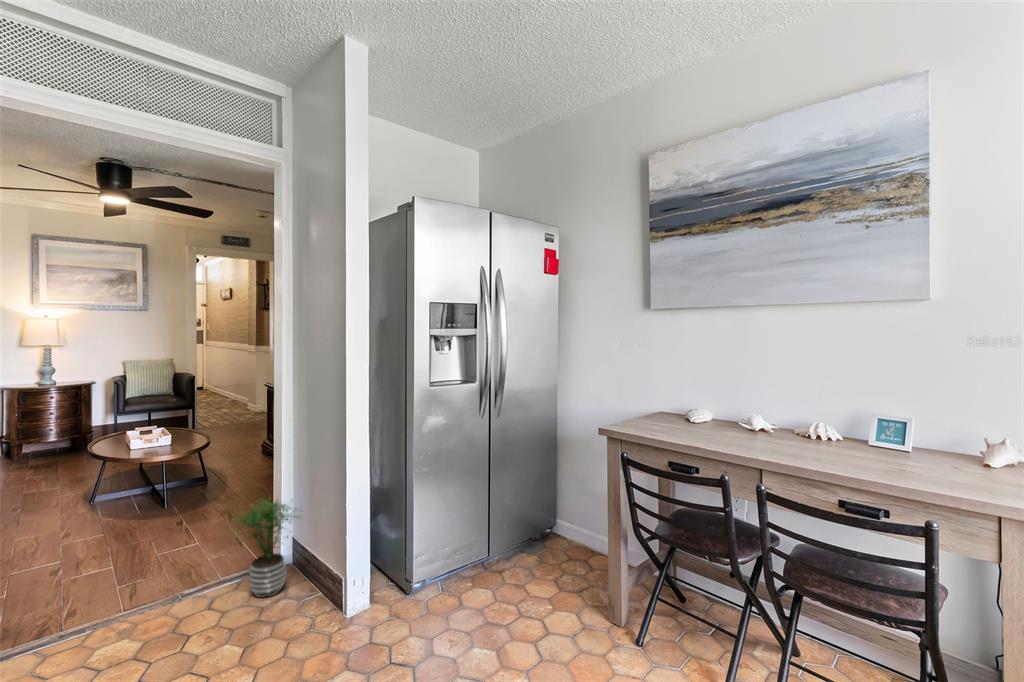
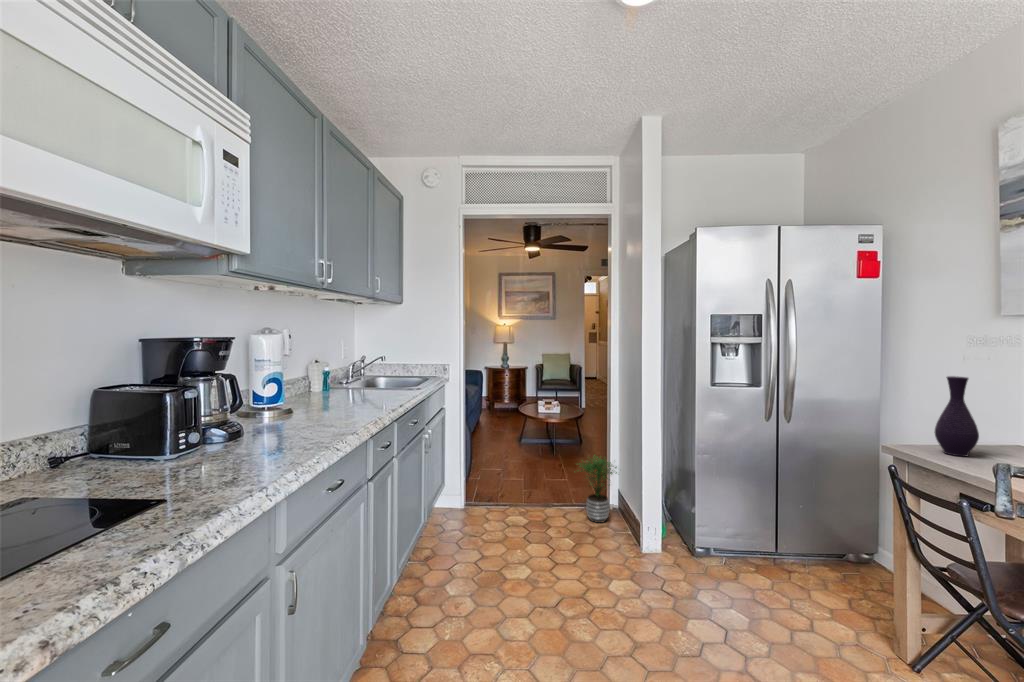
vase: none [633,359,662,428] -> present [934,376,979,456]

